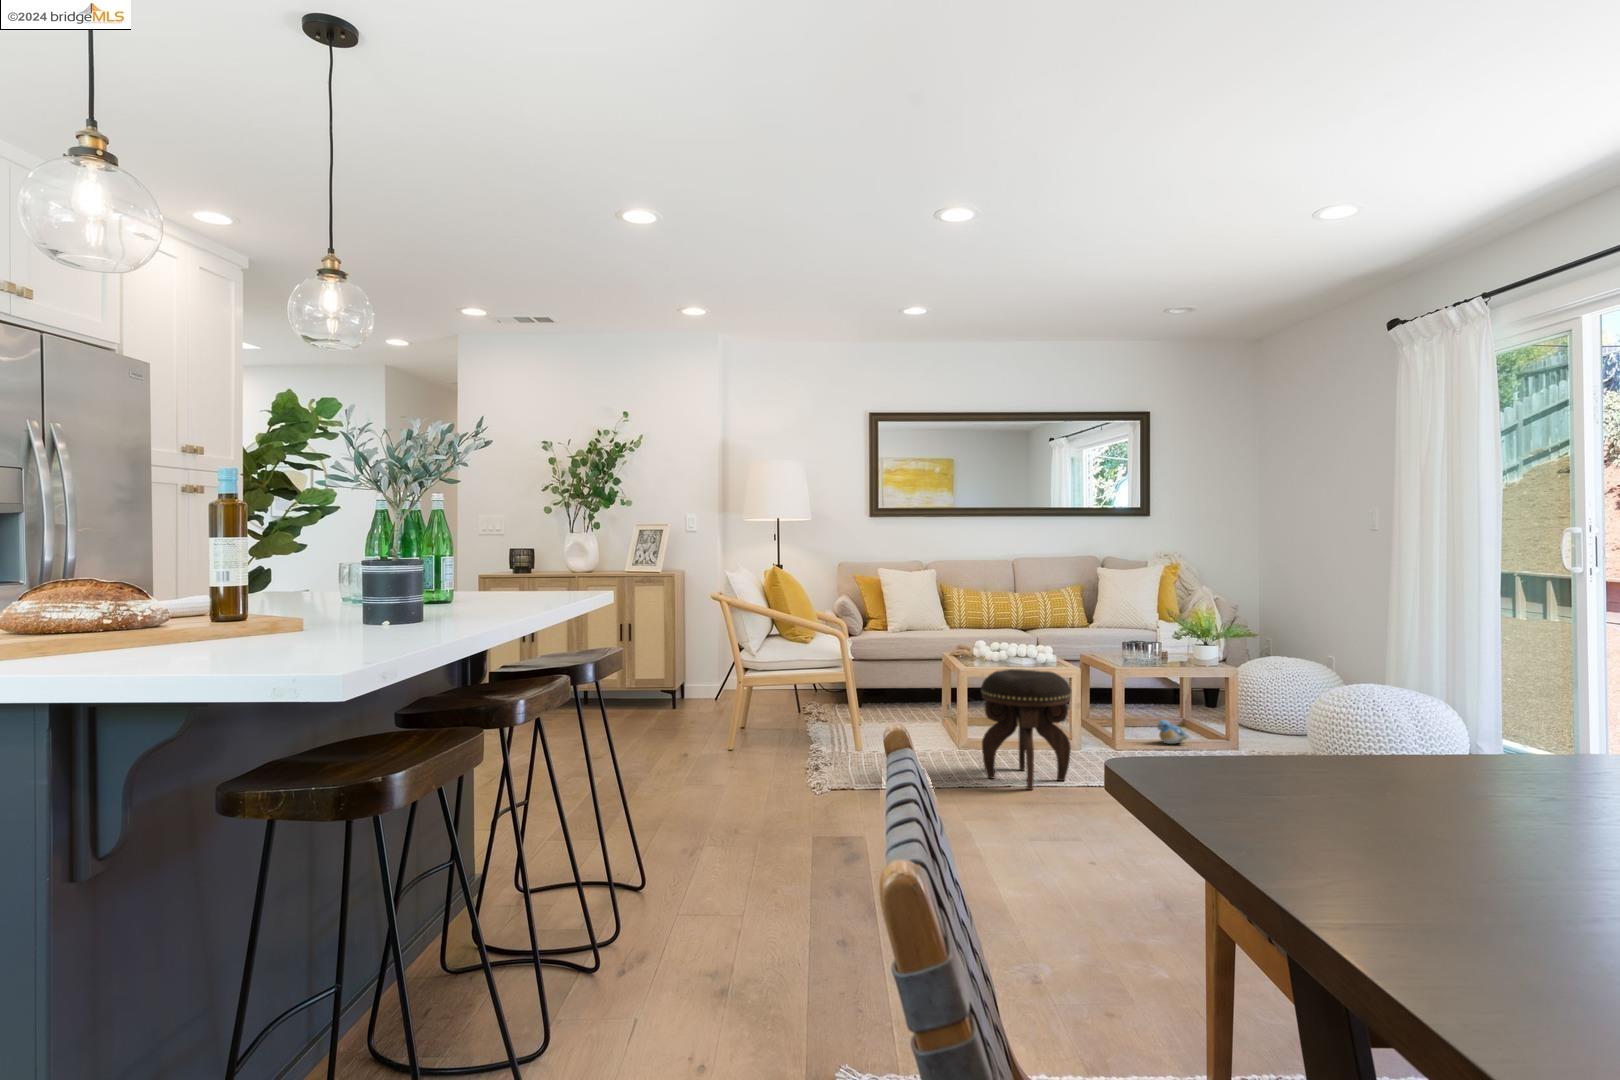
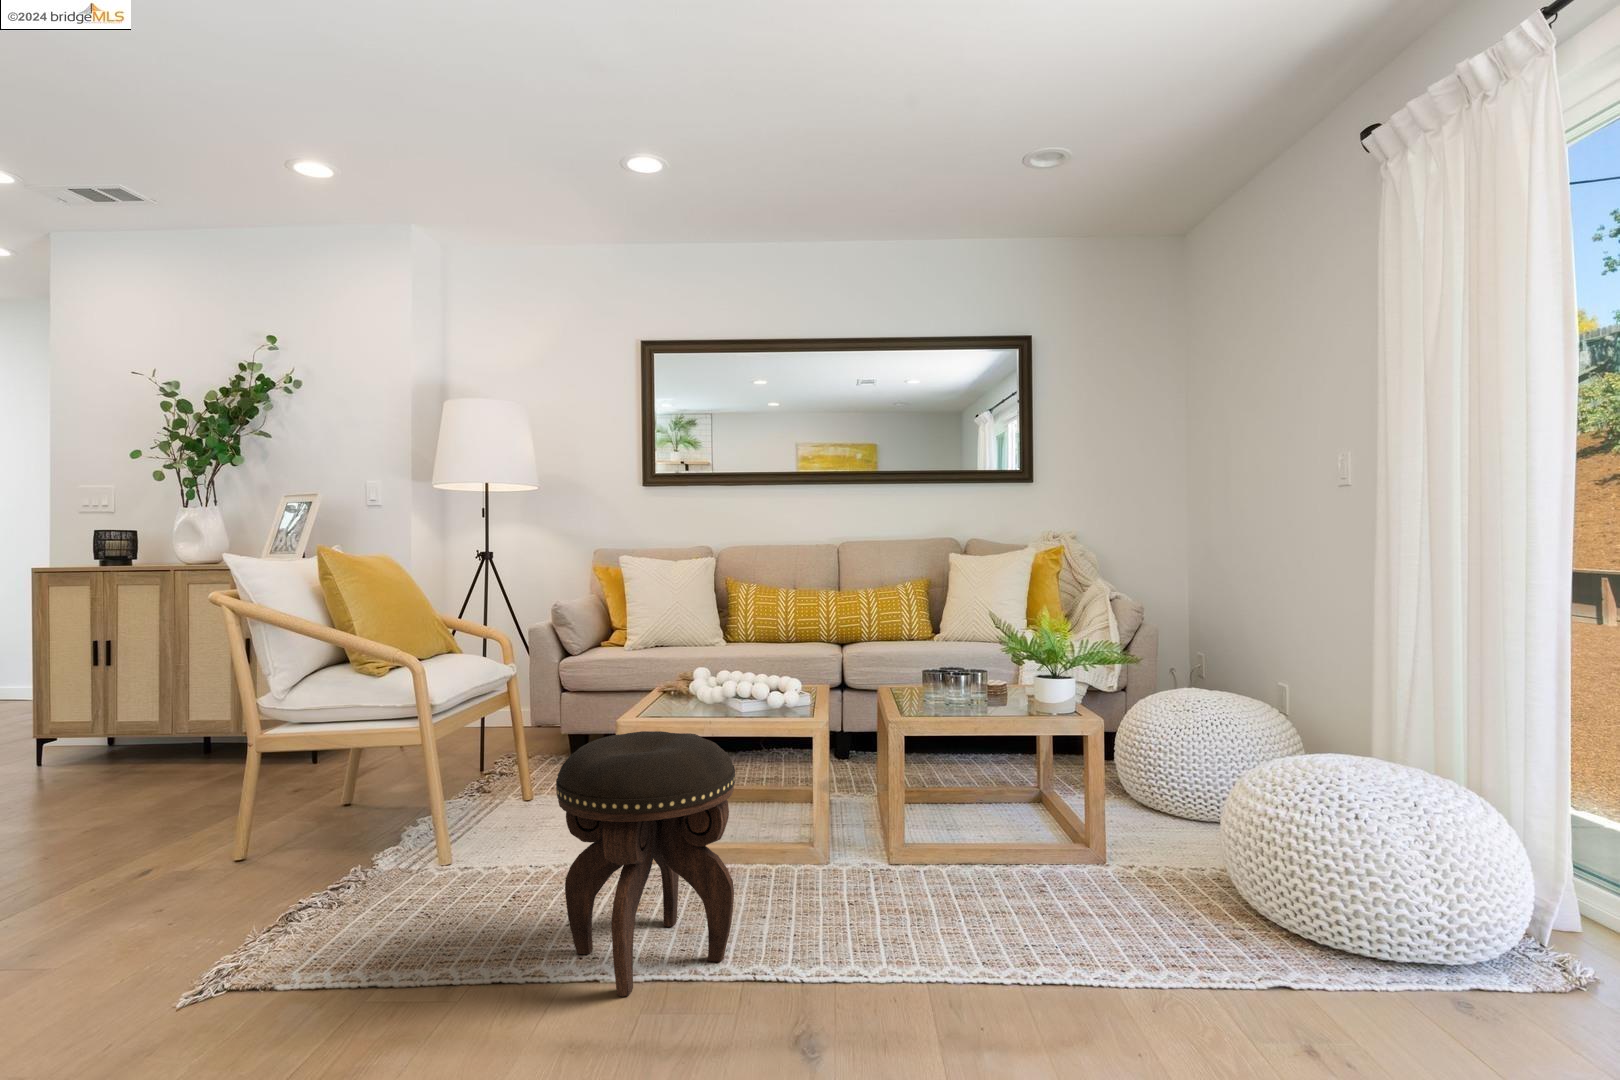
plush toy: present [1157,719,1191,744] -> none [968,803,1027,845]

